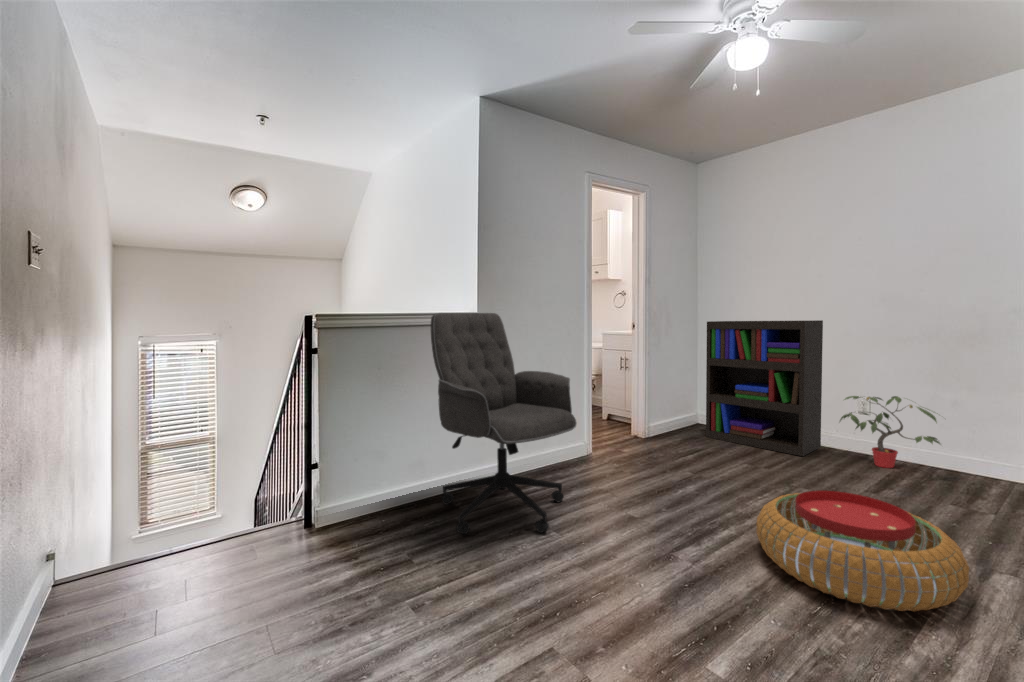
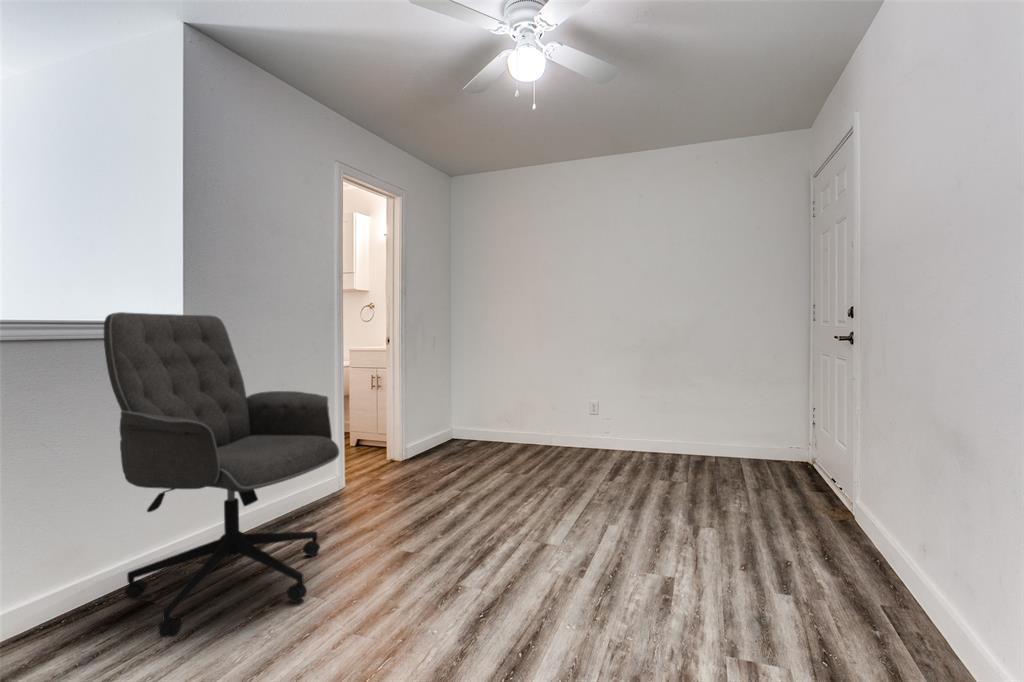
bookshelf: present [706,320,823,456] -> none [462,331,562,458]
potted plant: present [840,396,940,468] -> none [576,395,652,458]
pouf: present [756,491,969,611] -> none [535,484,695,585]

